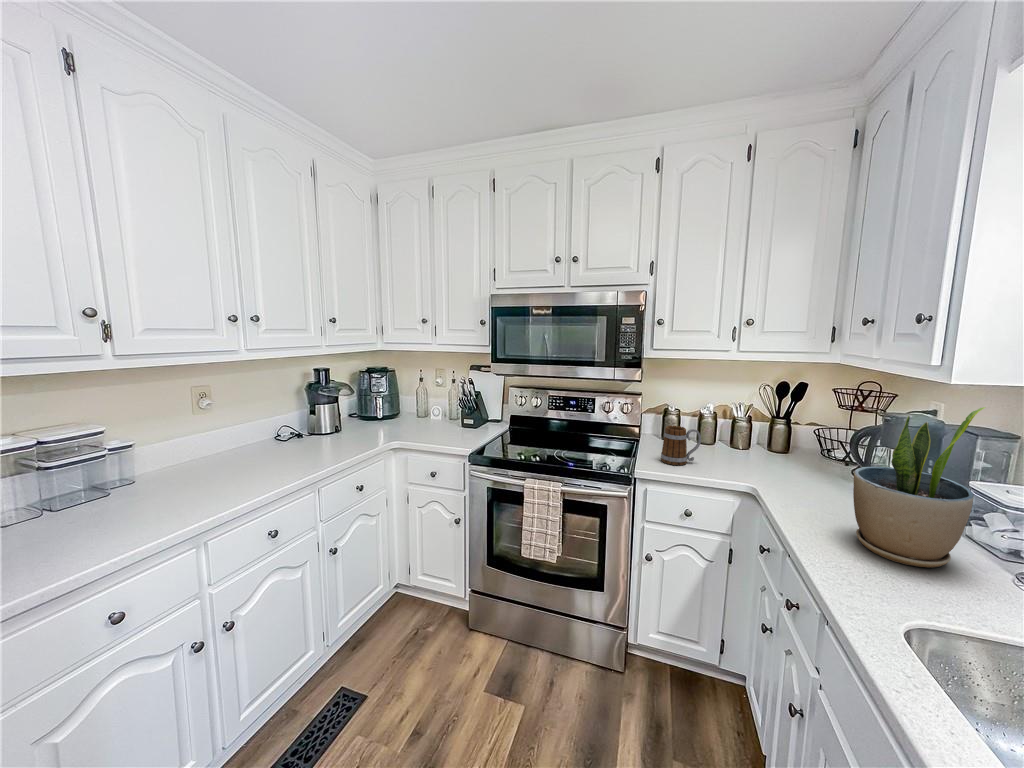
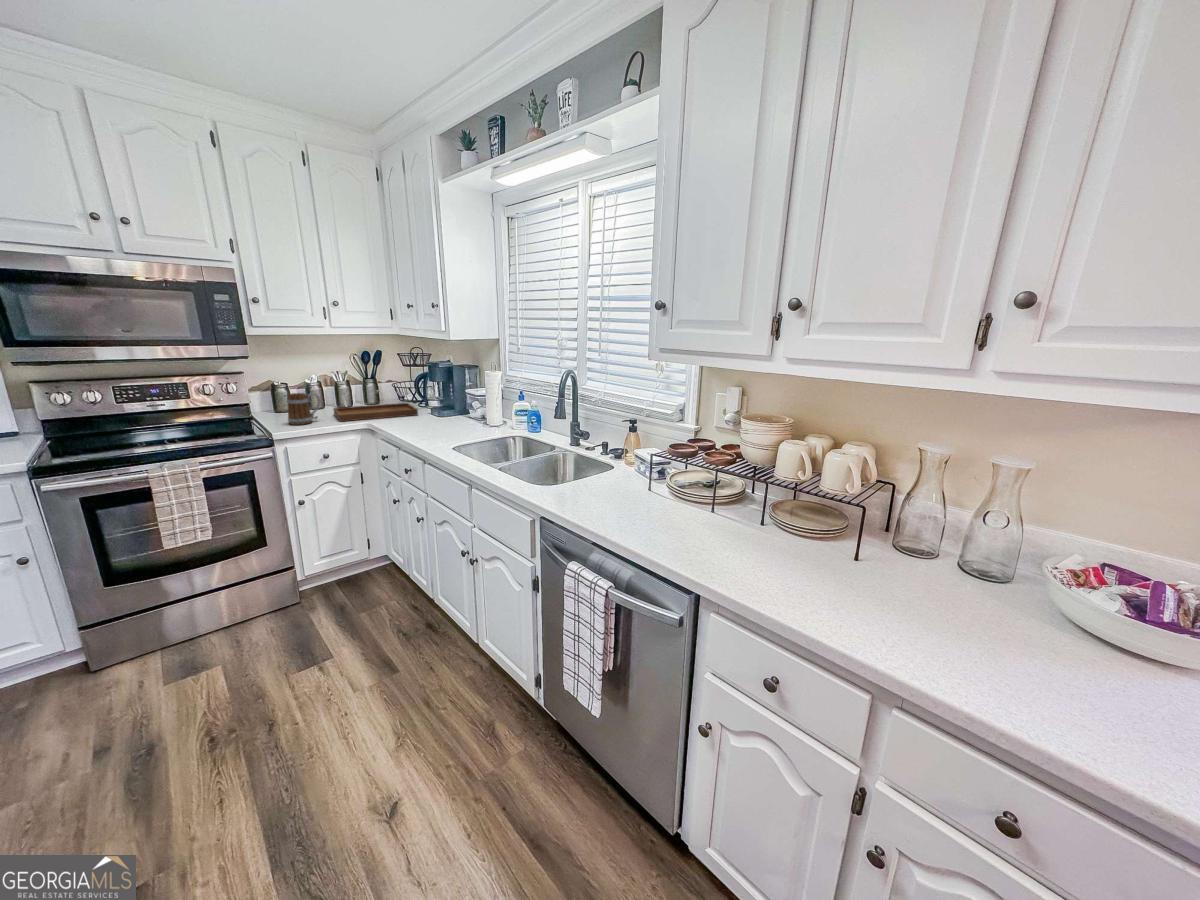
potted plant: present [853,407,985,568] -> none [422,351,467,433]
tray: none [718,438,846,492] -> present [334,390,418,422]

